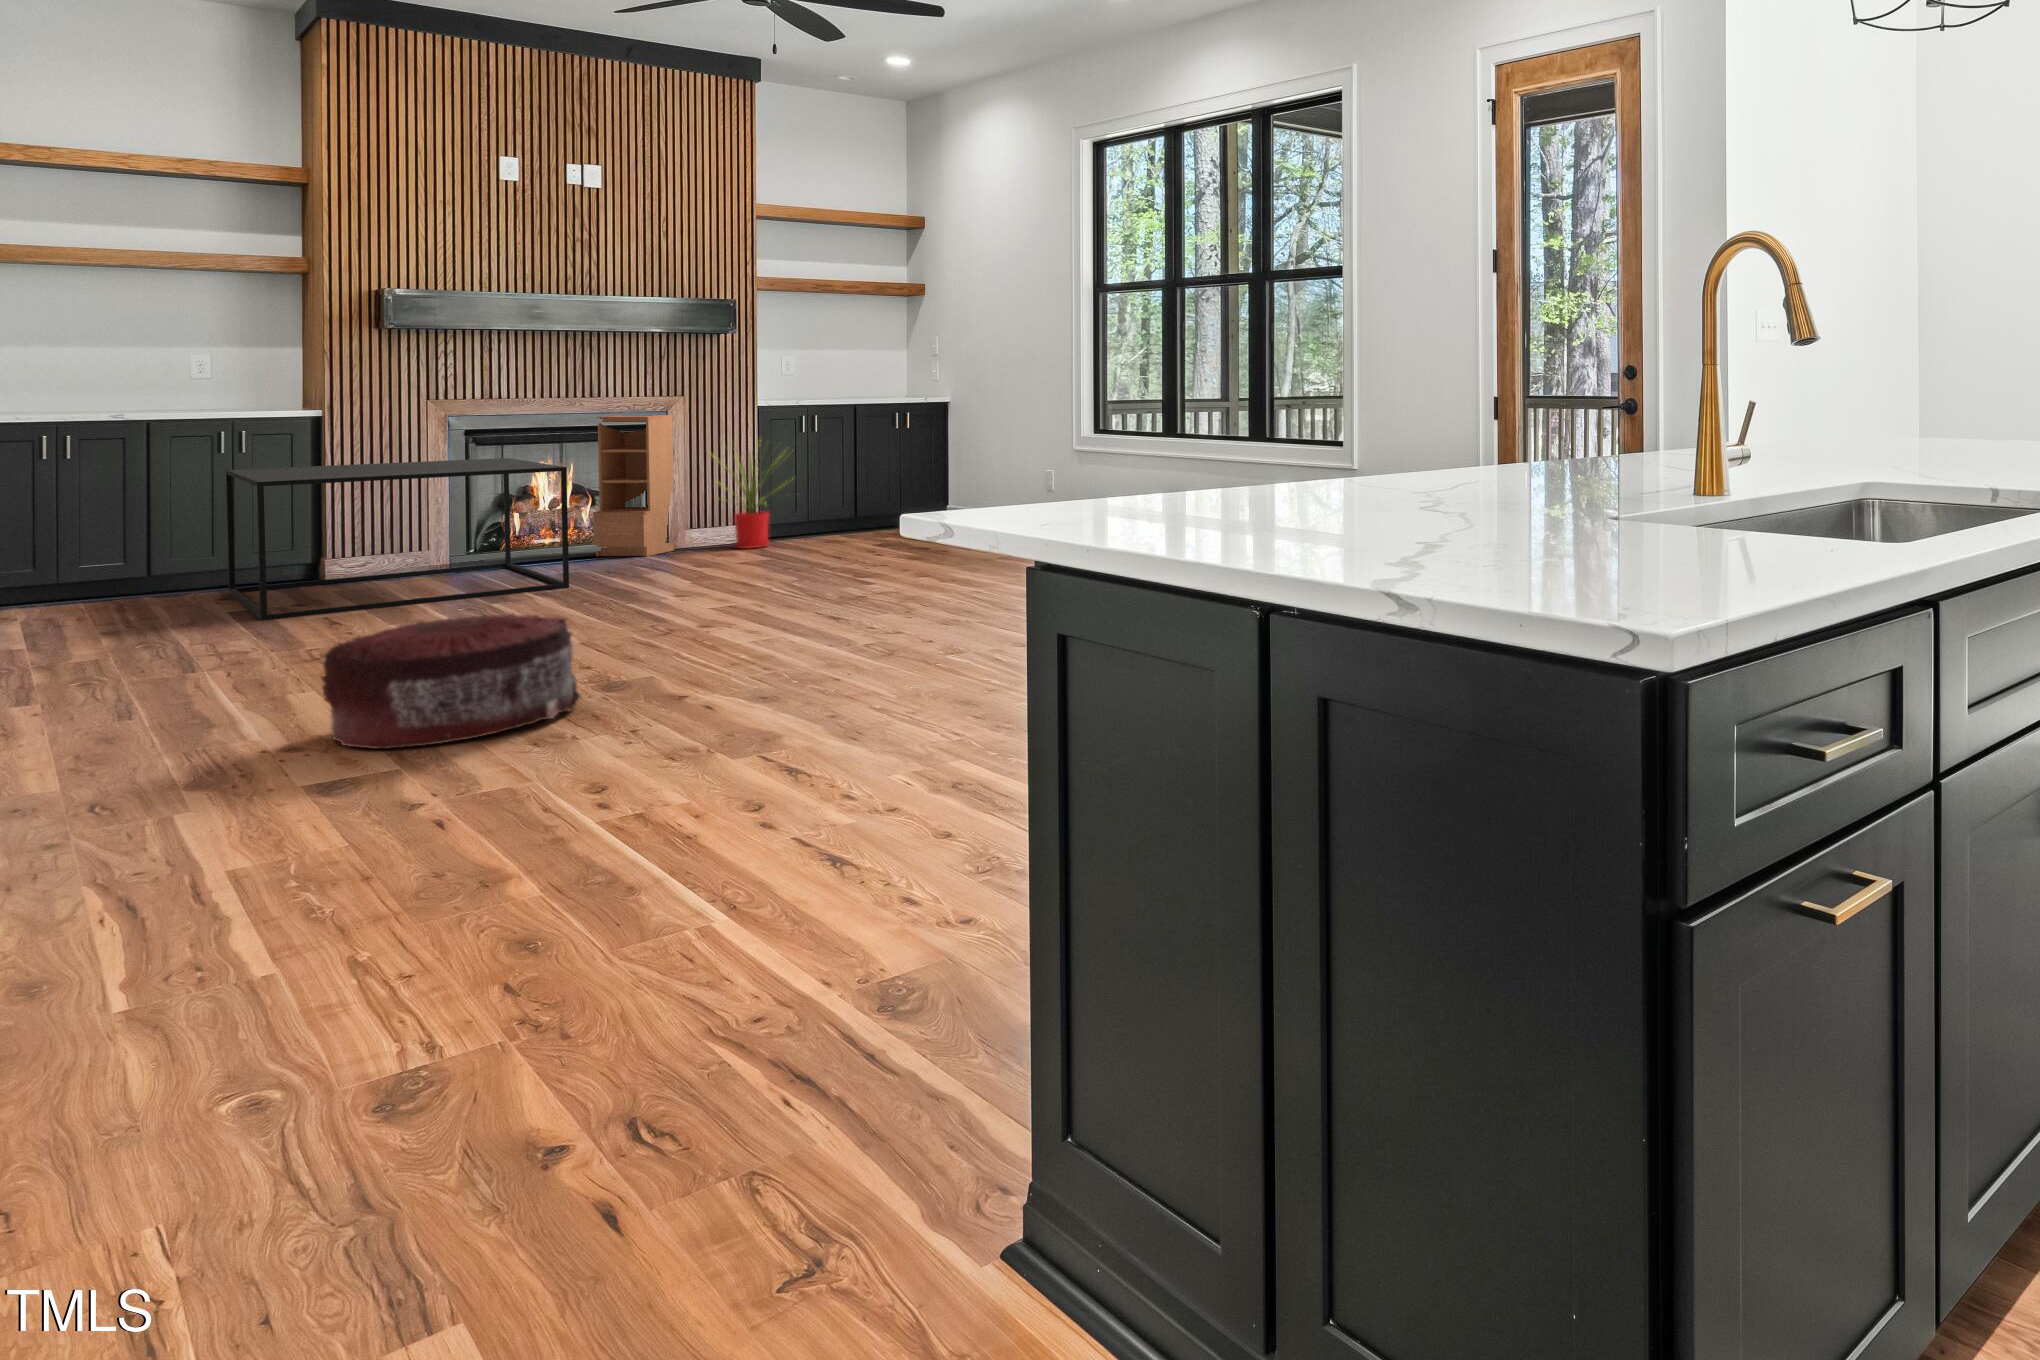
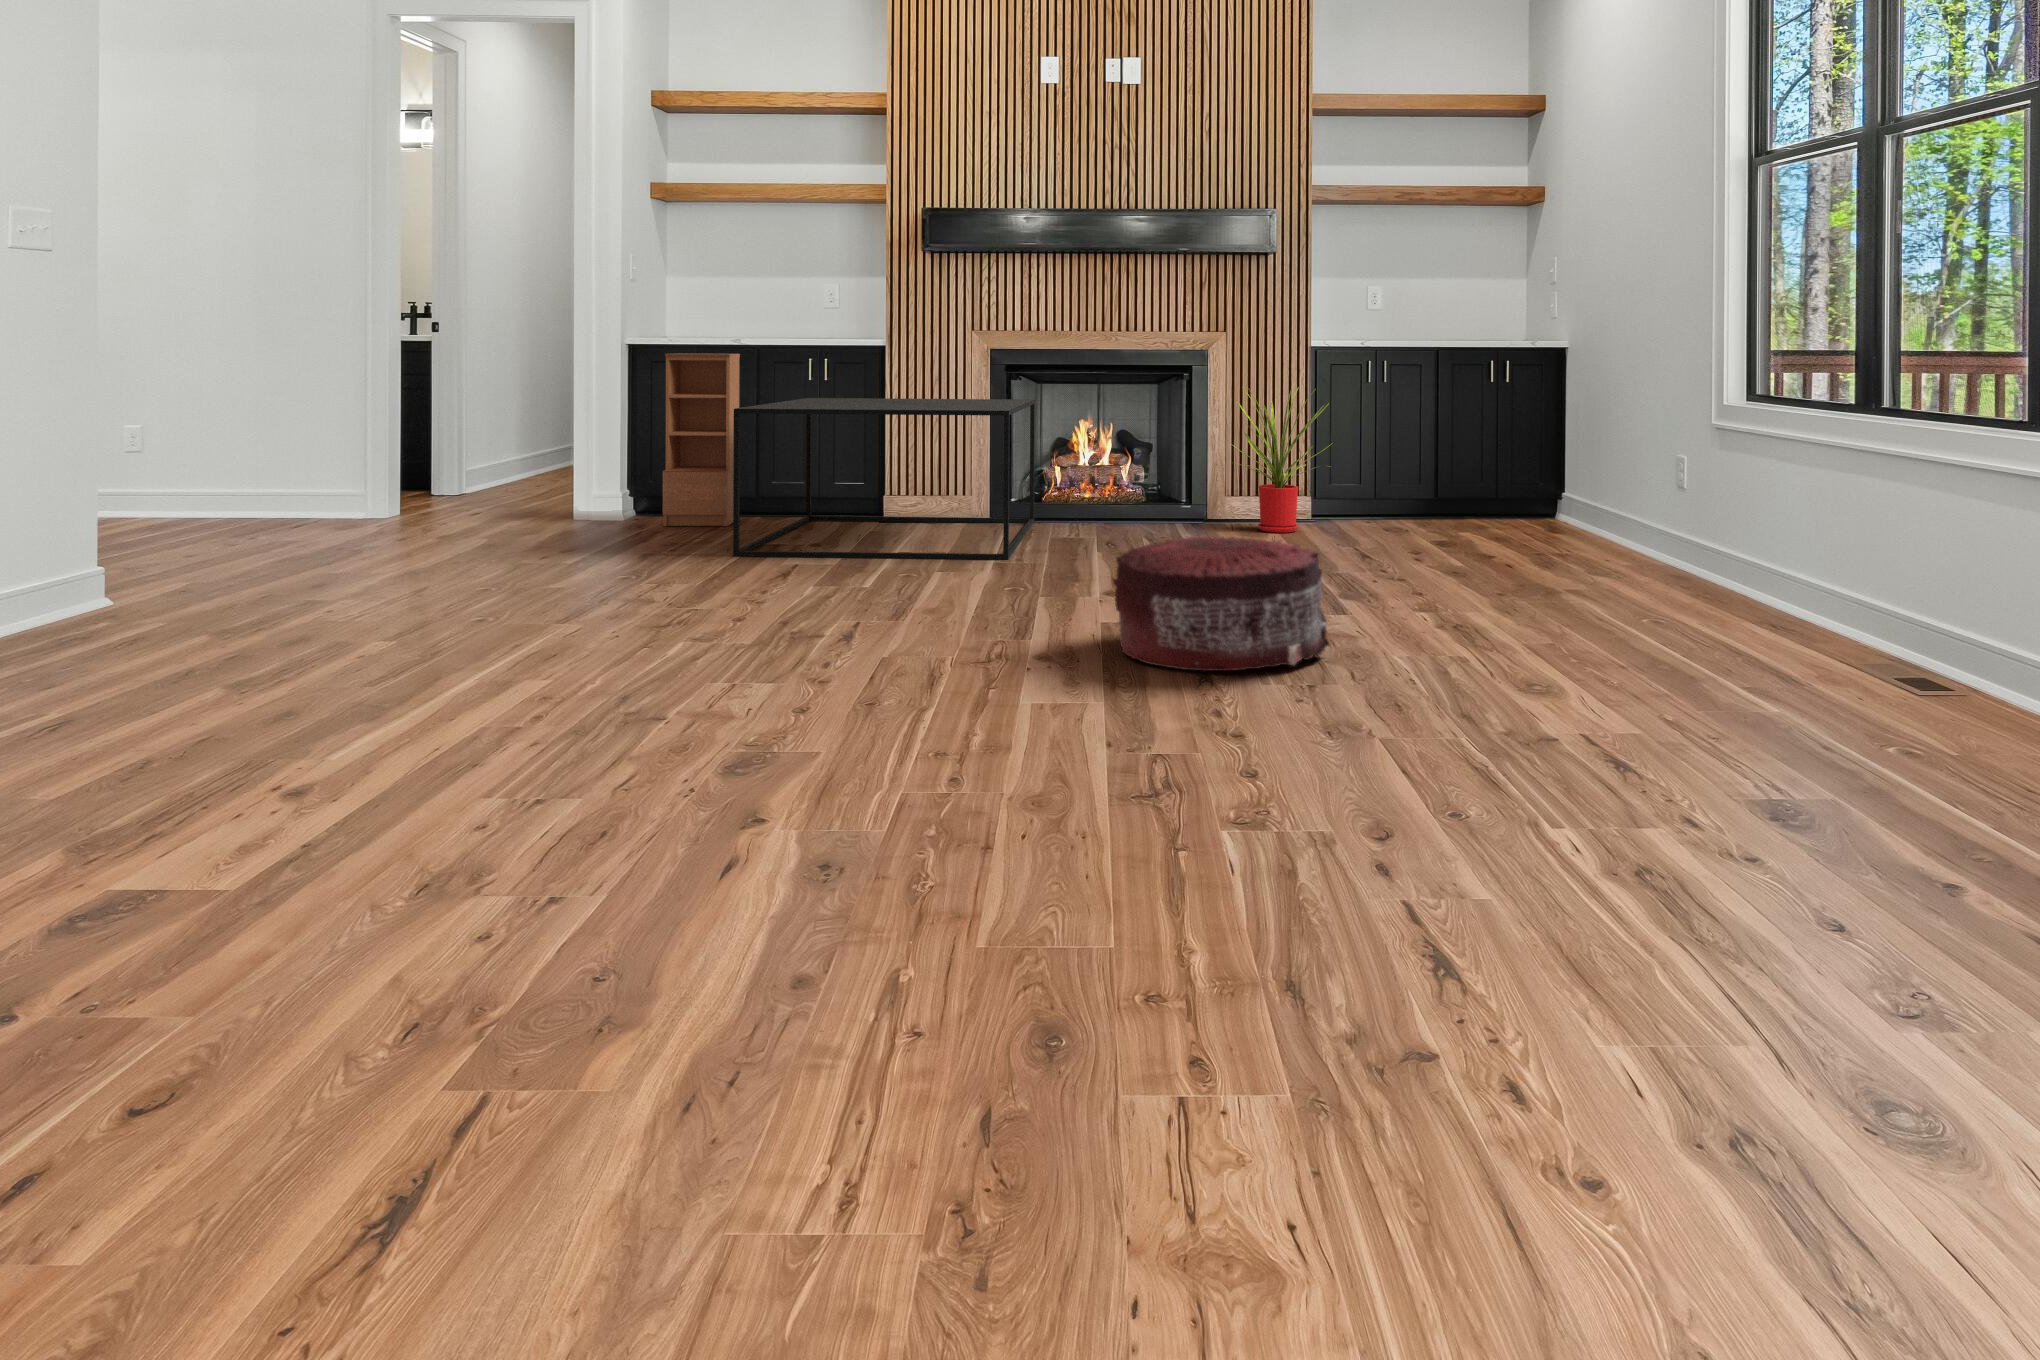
bookcase: present [593,415,674,556] -> present [662,353,740,526]
pouf: present [321,613,581,749] -> present [1113,536,1330,671]

